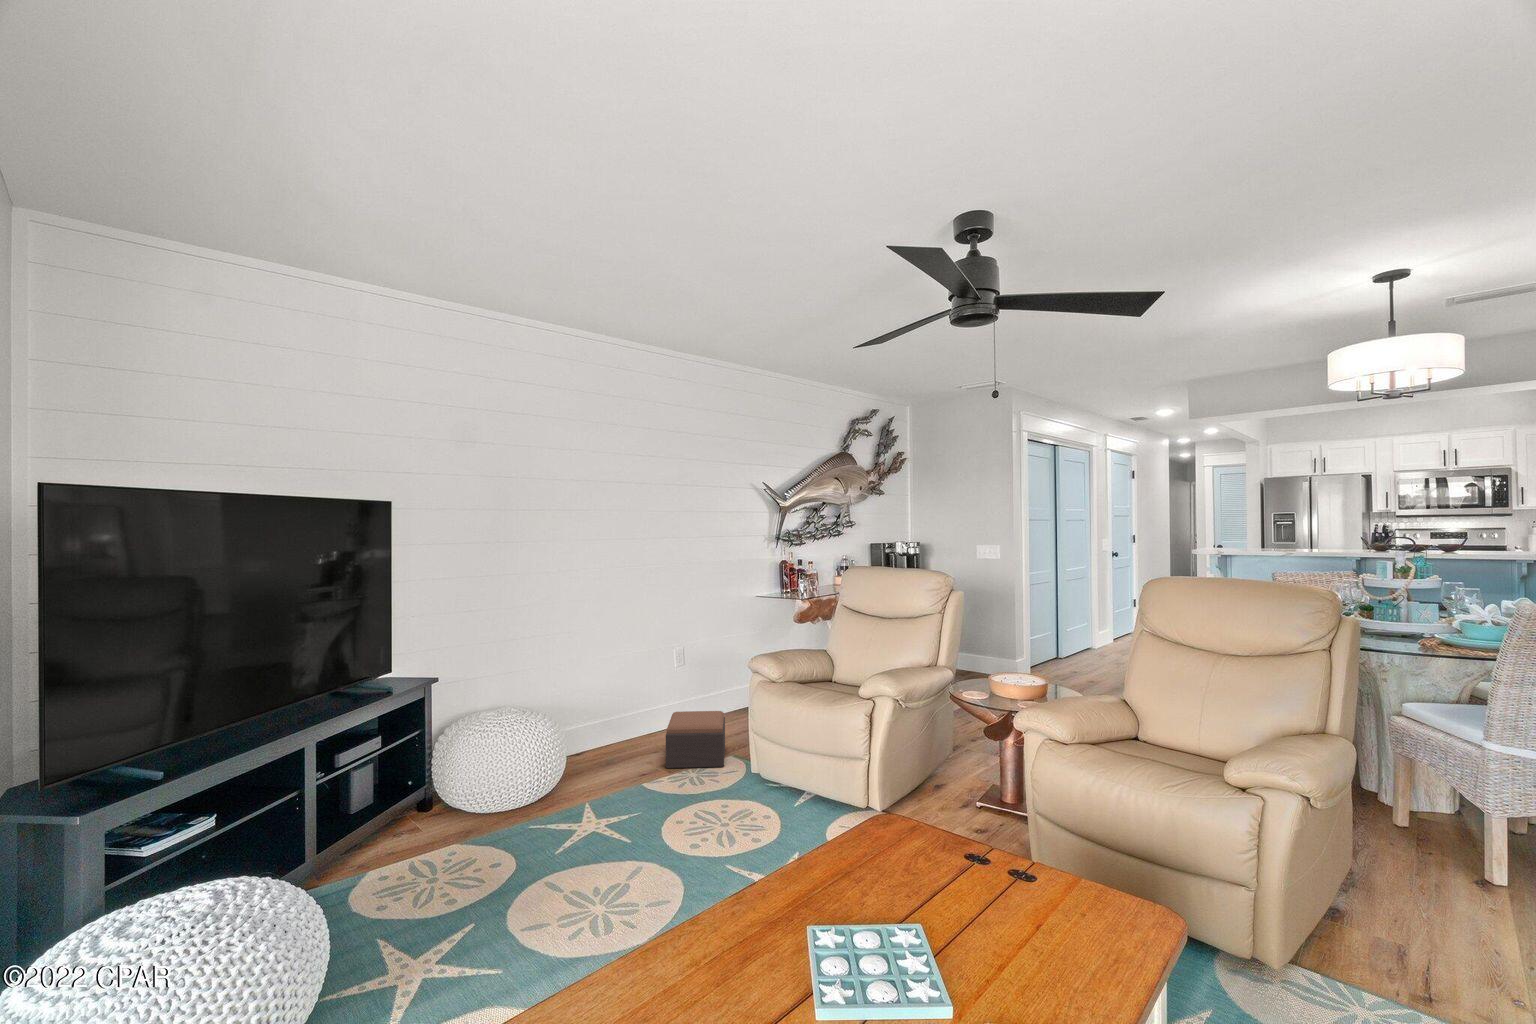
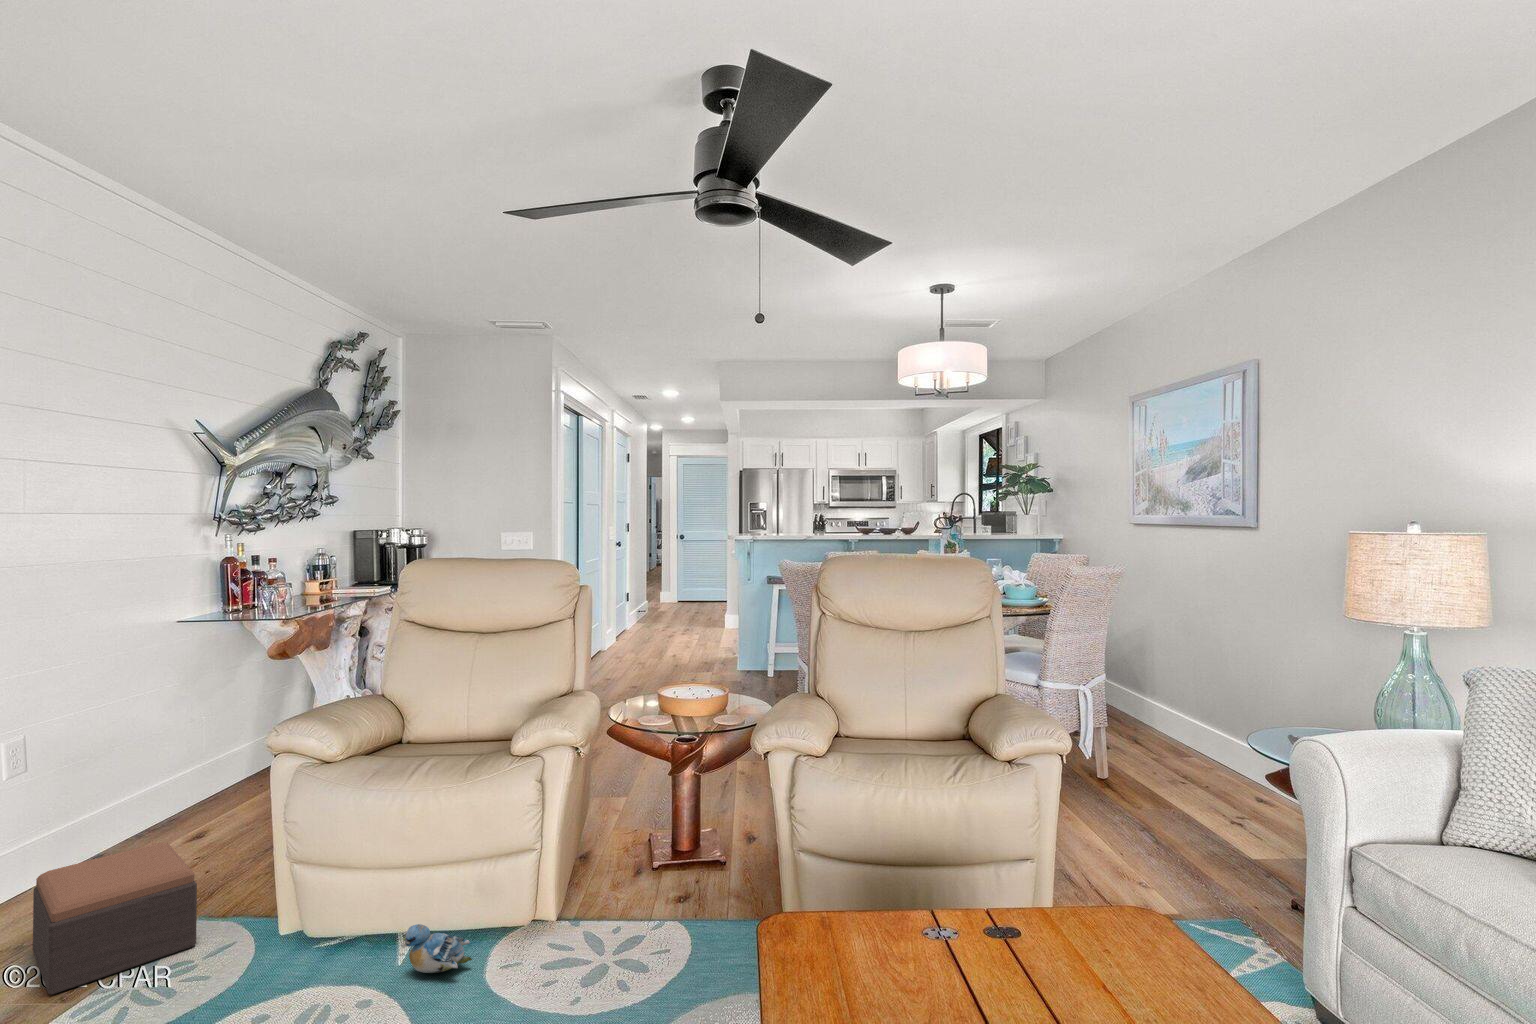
plush toy: none [793,784,829,817] -> present [403,924,472,973]

